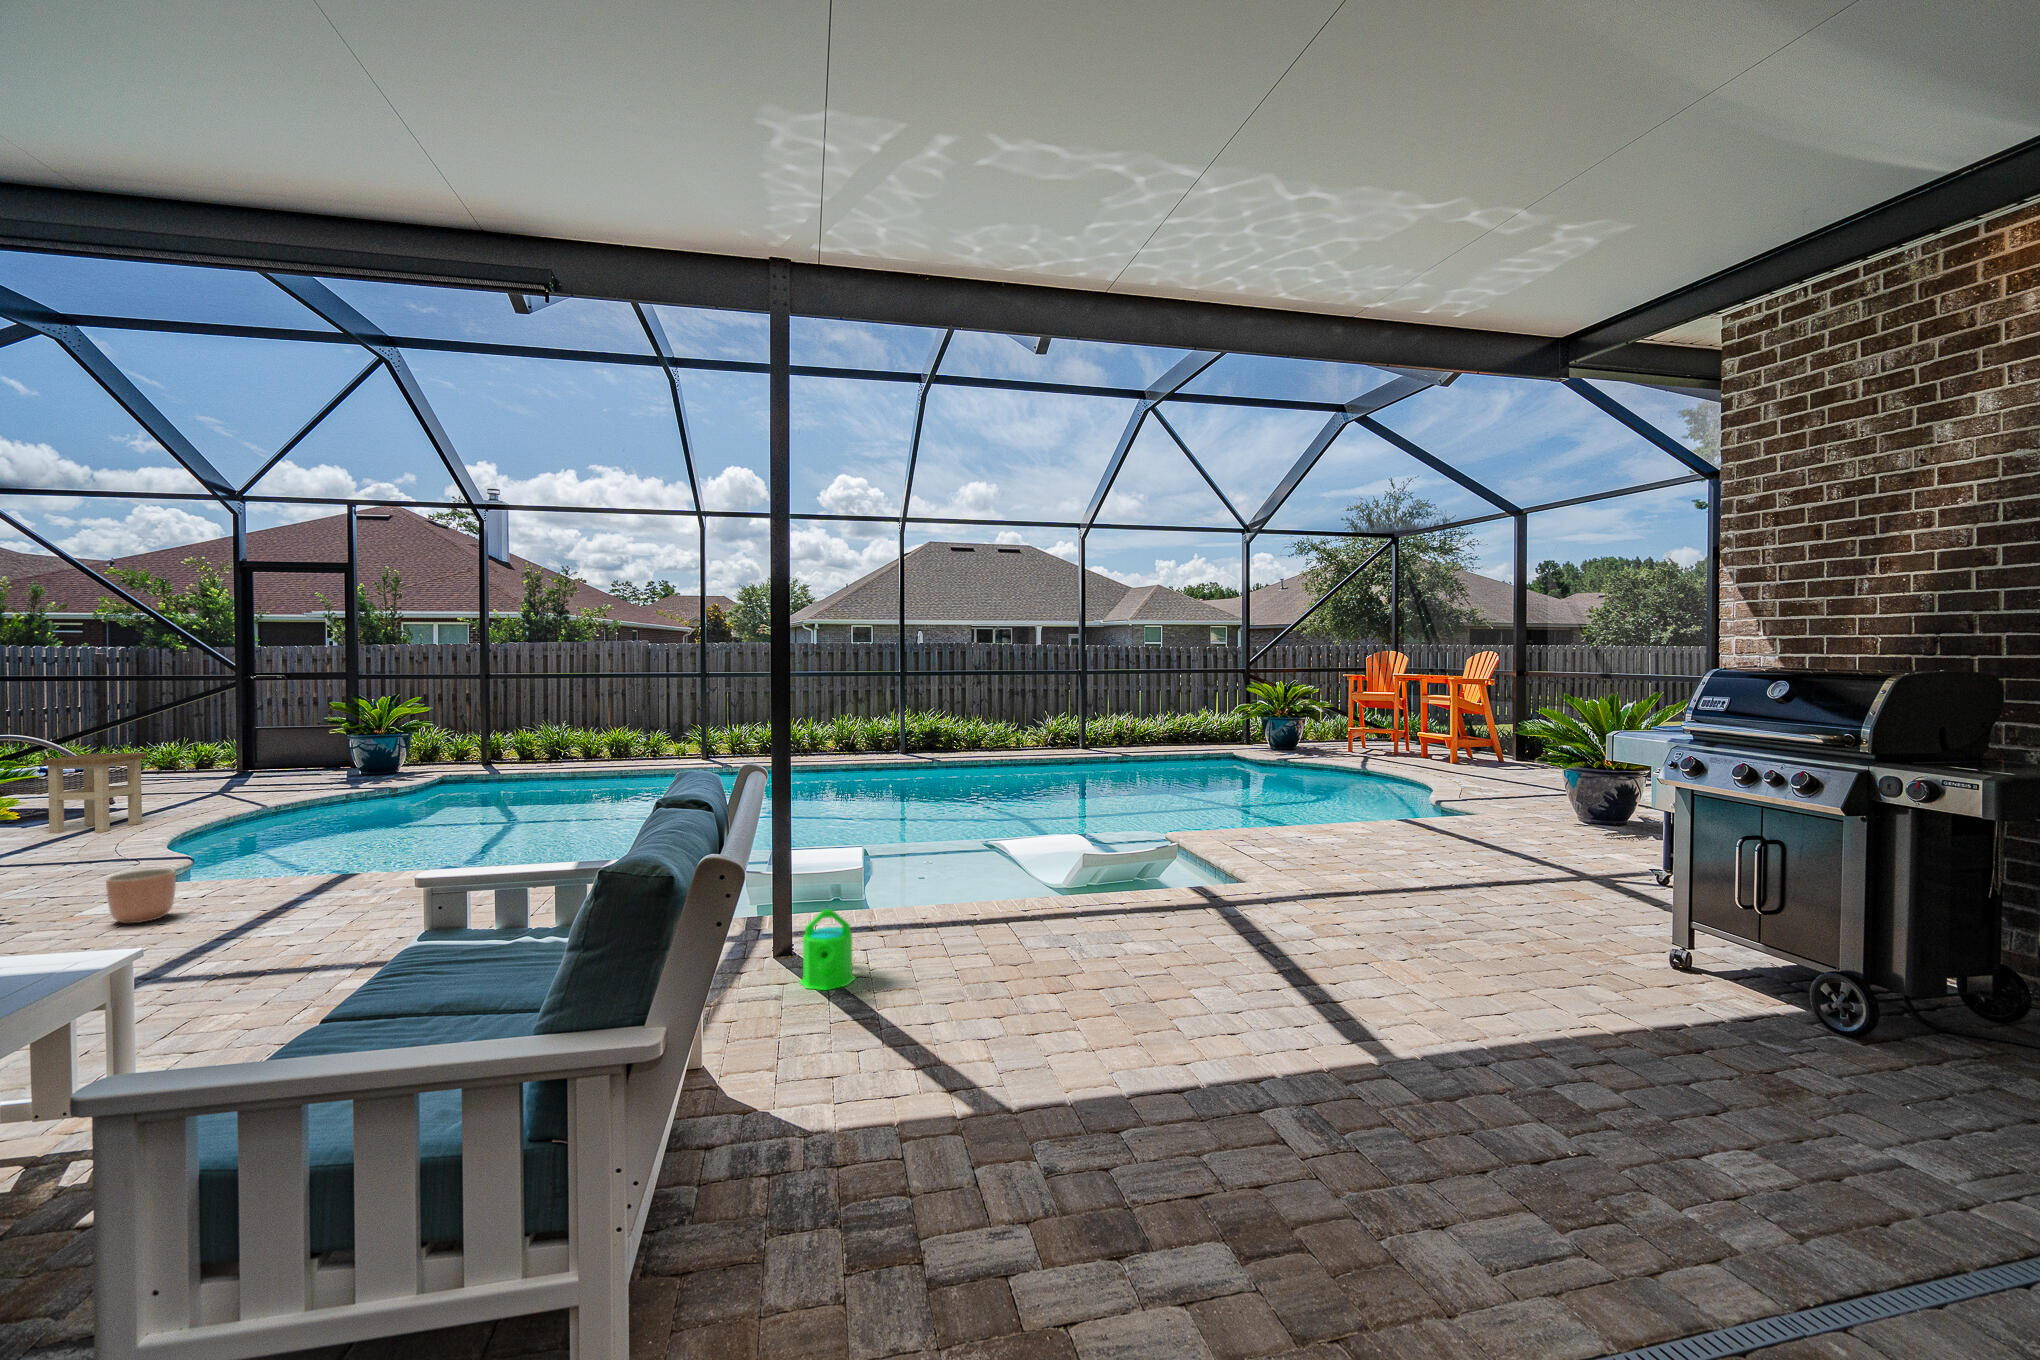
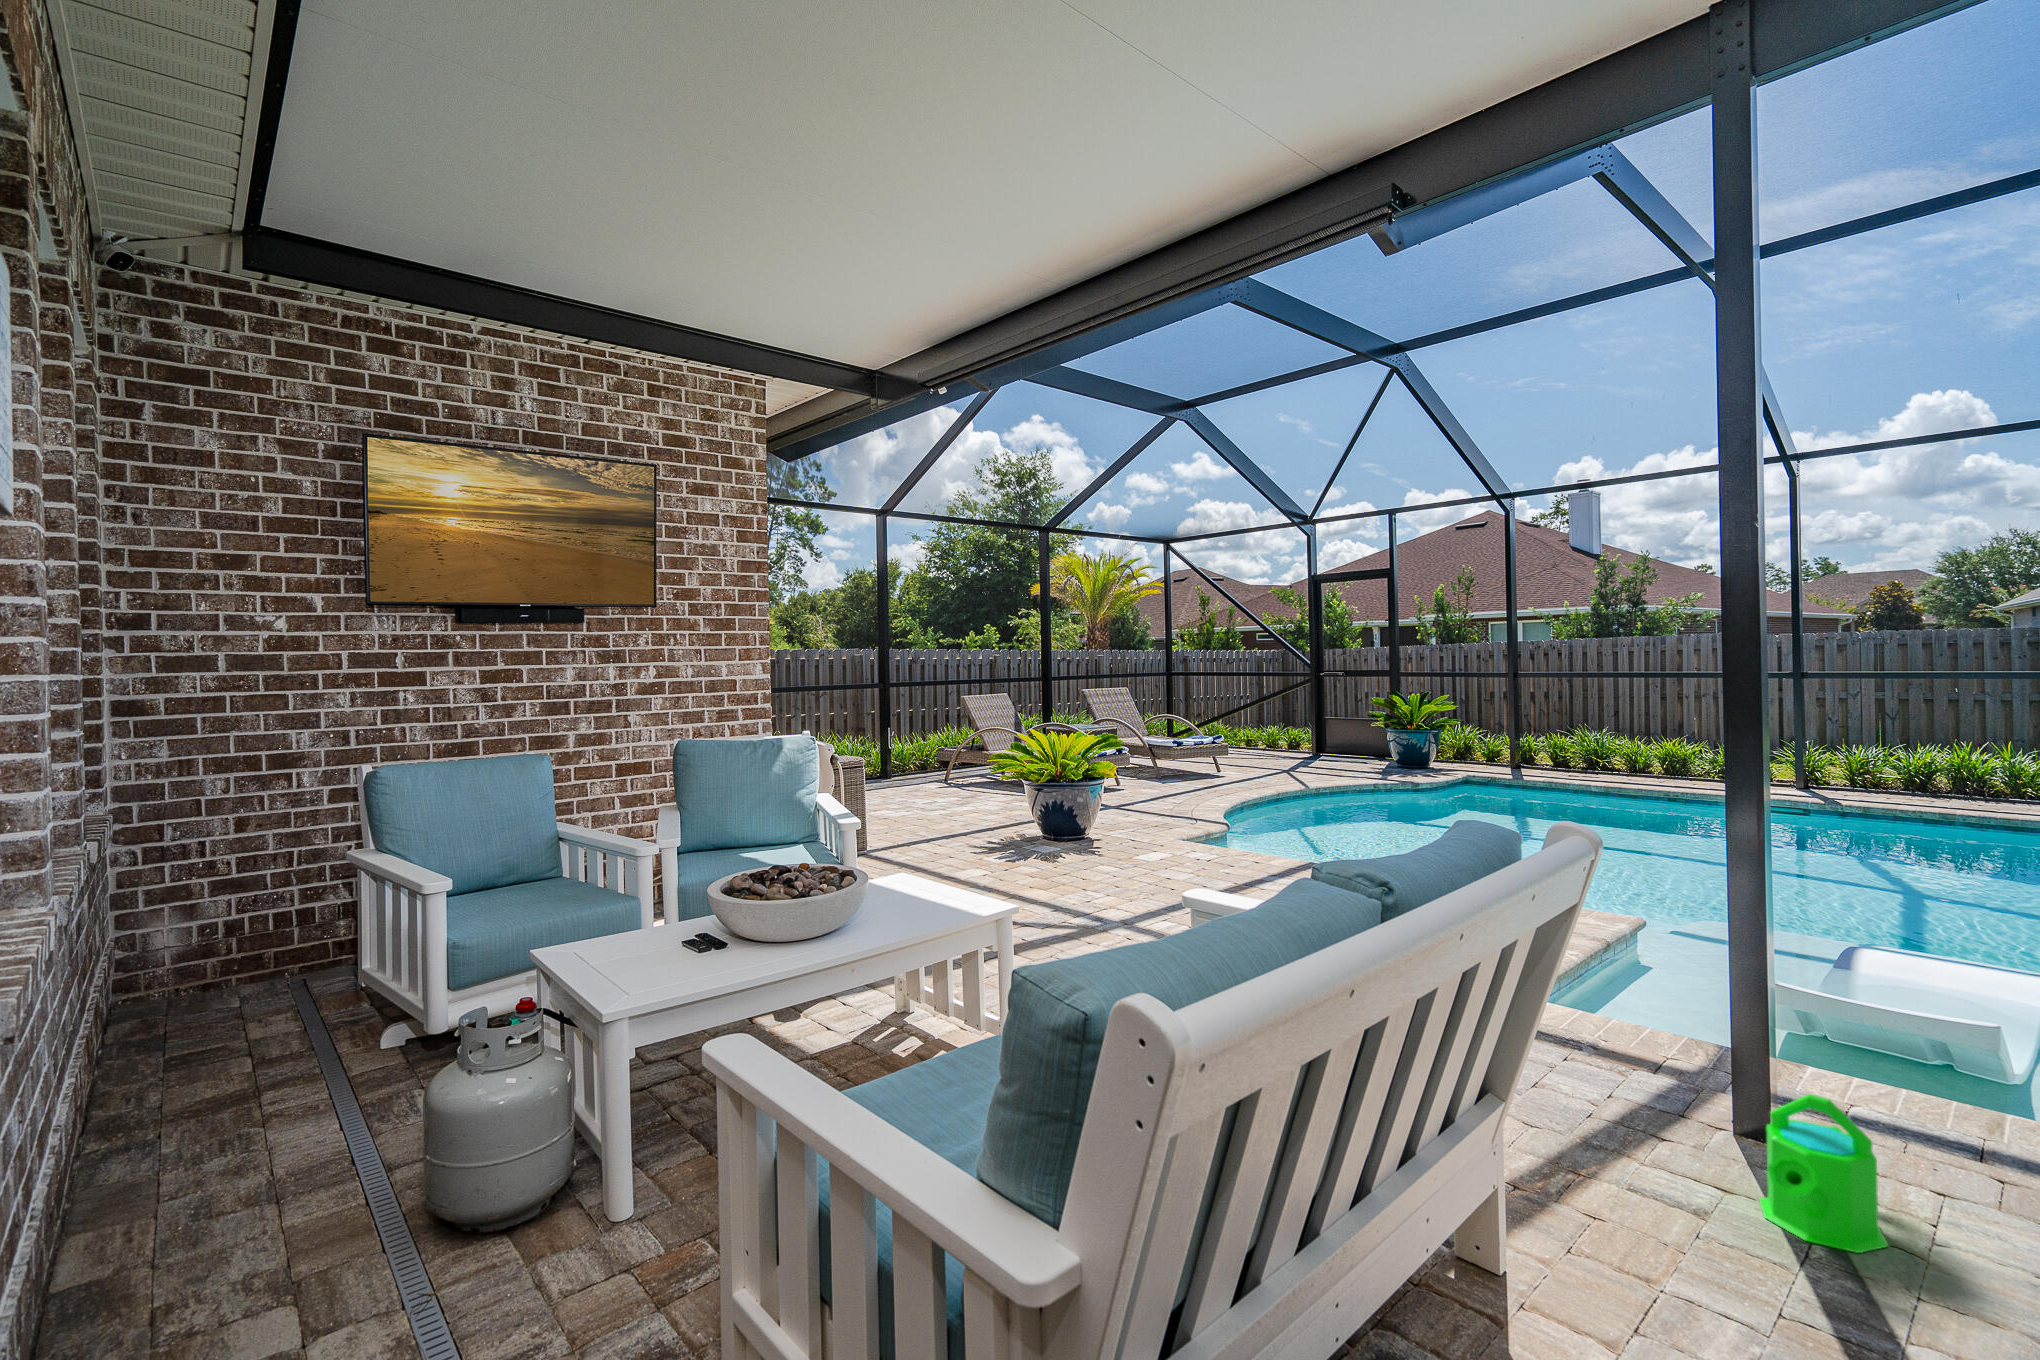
stool: present [42,753,147,833] -> none [1167,732,1226,793]
planter: present [106,868,176,923] -> none [1141,830,1182,873]

